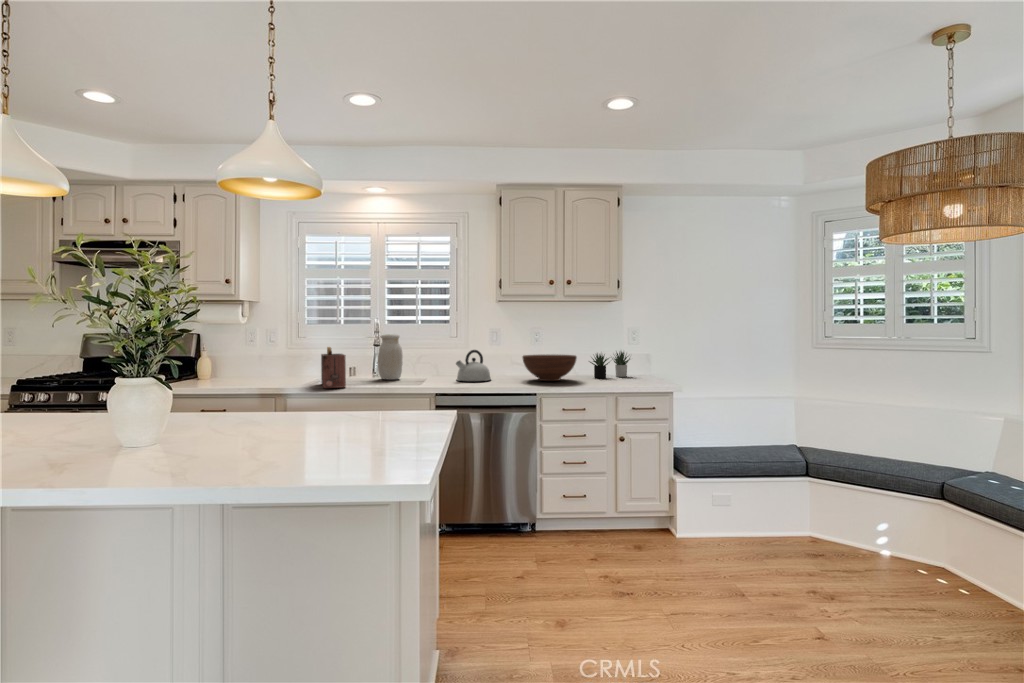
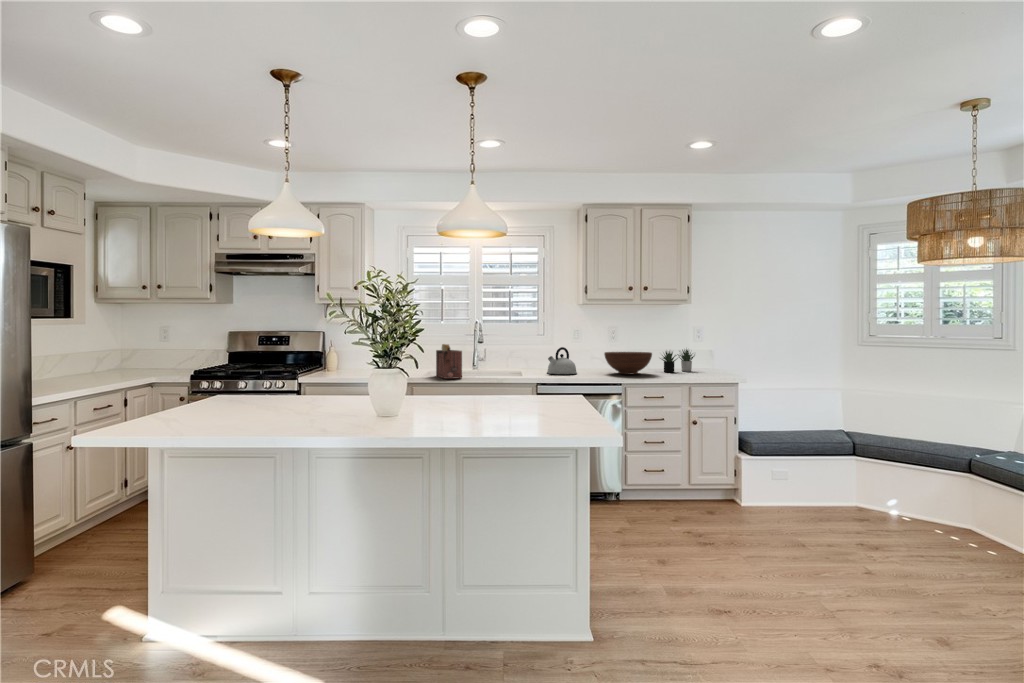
jar: present [378,334,403,380] -> none [478,333,499,373]

